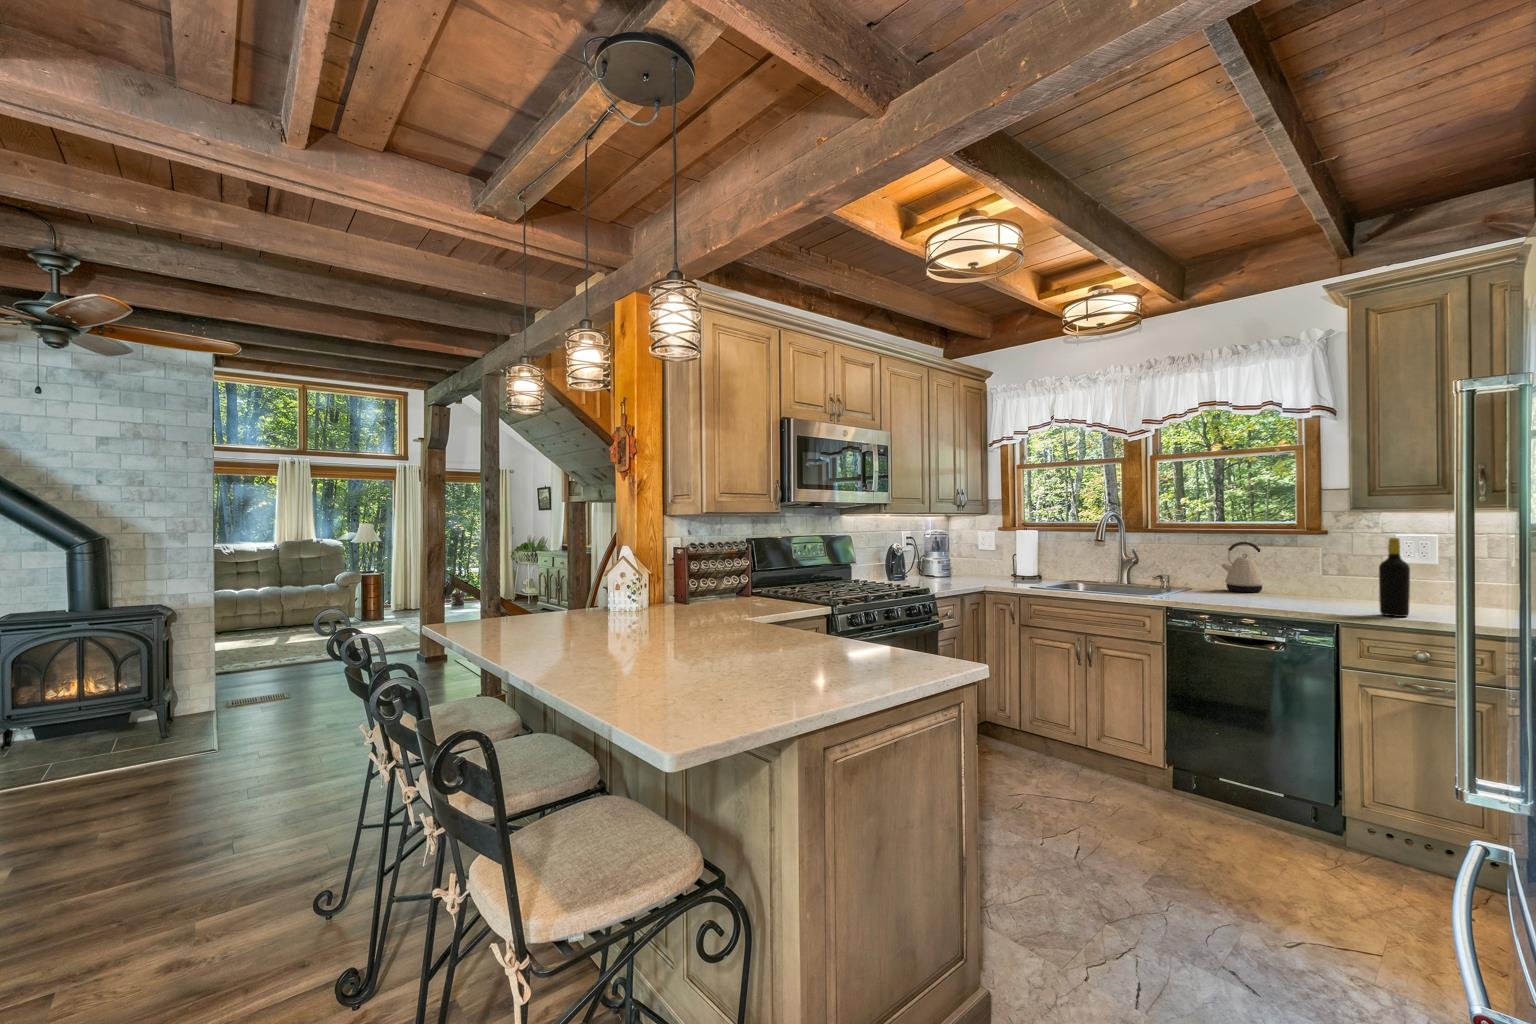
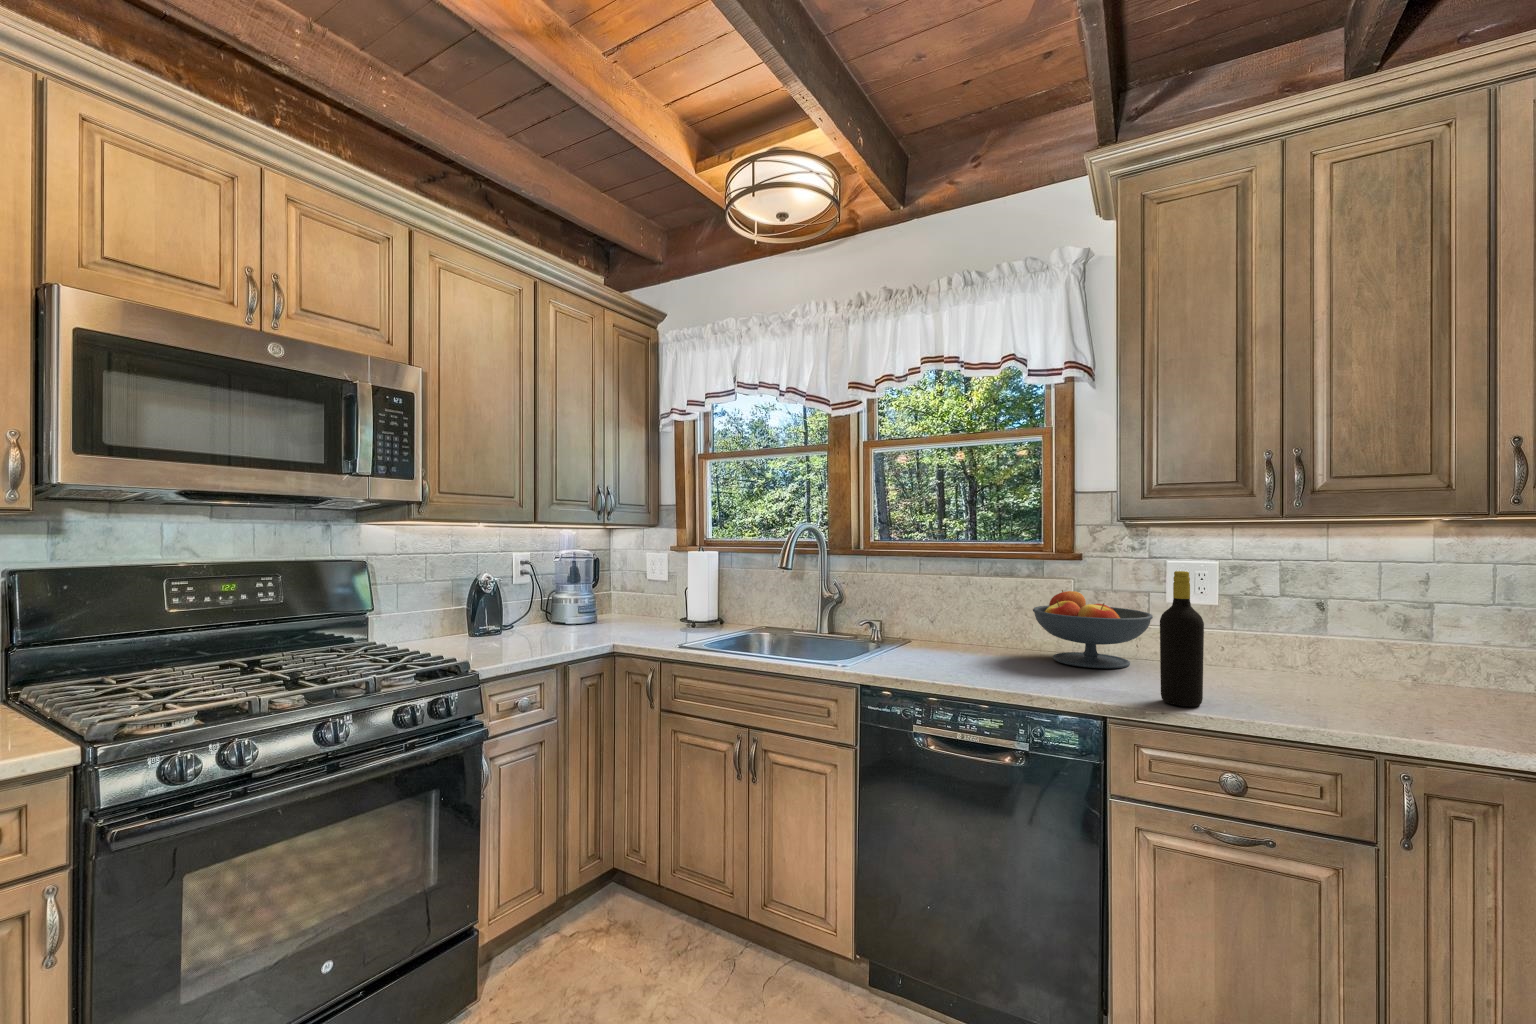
kettle: present [1221,542,1264,592] -> none [948,570,1006,647]
fruit bowl: none [1288,554,1381,602] -> present [1033,590,1153,669]

